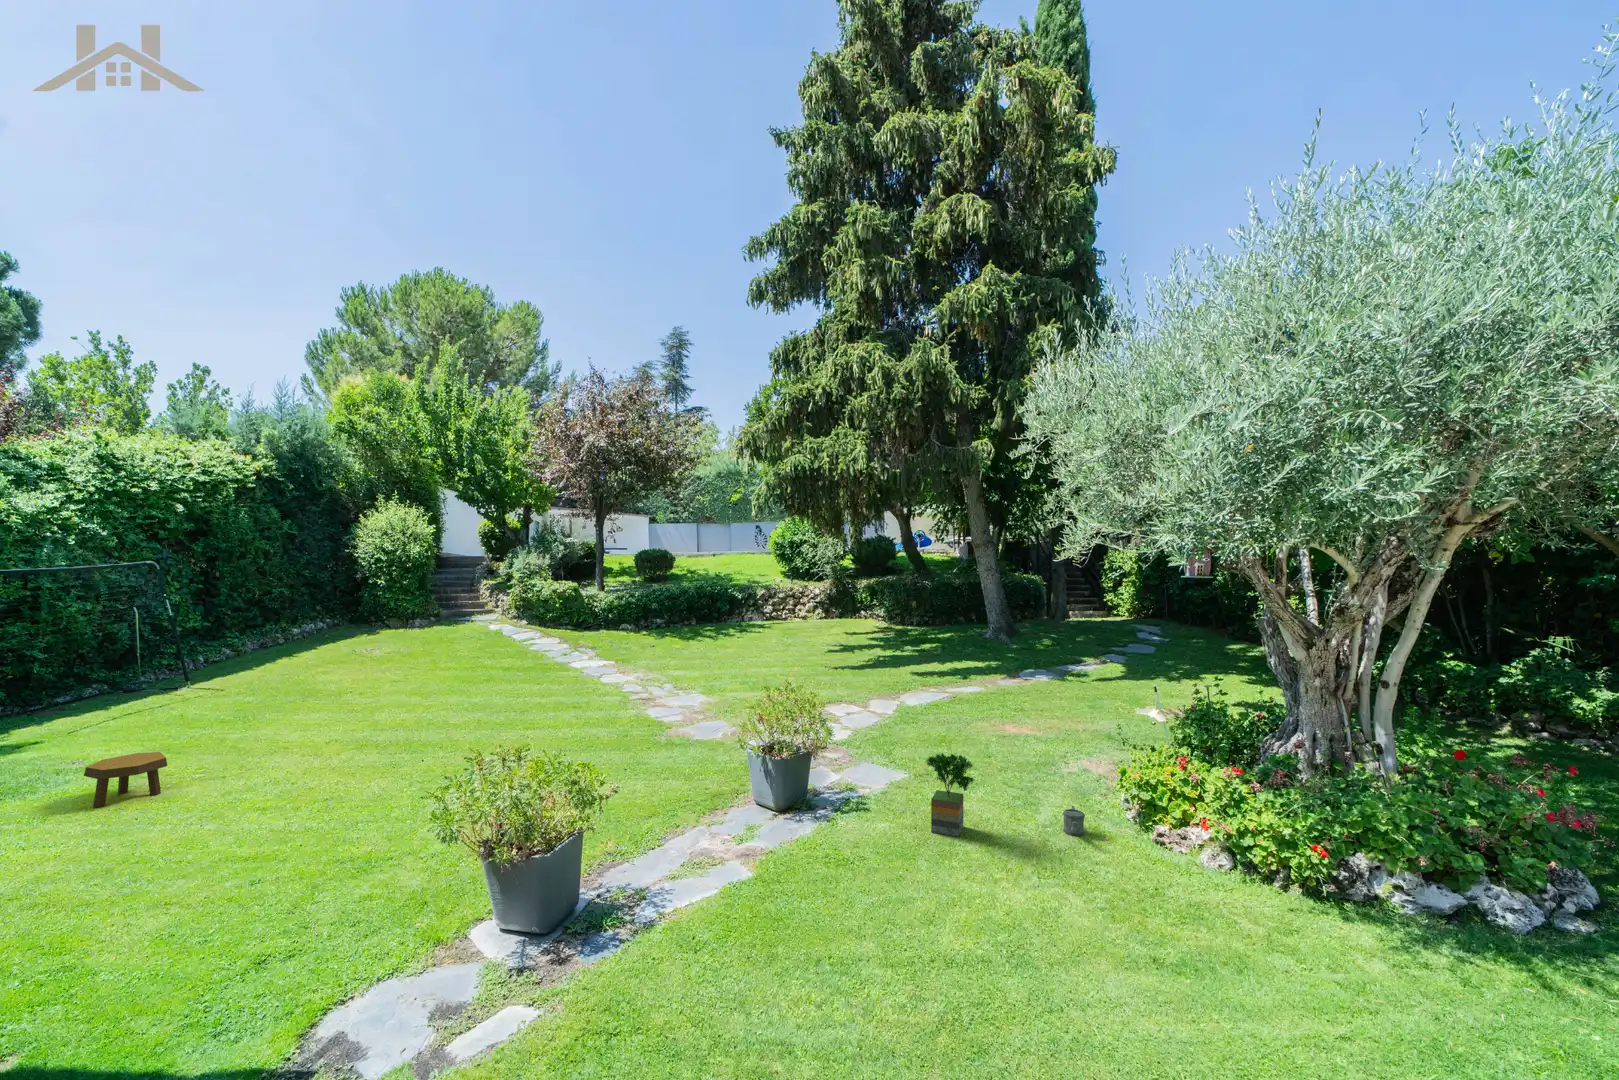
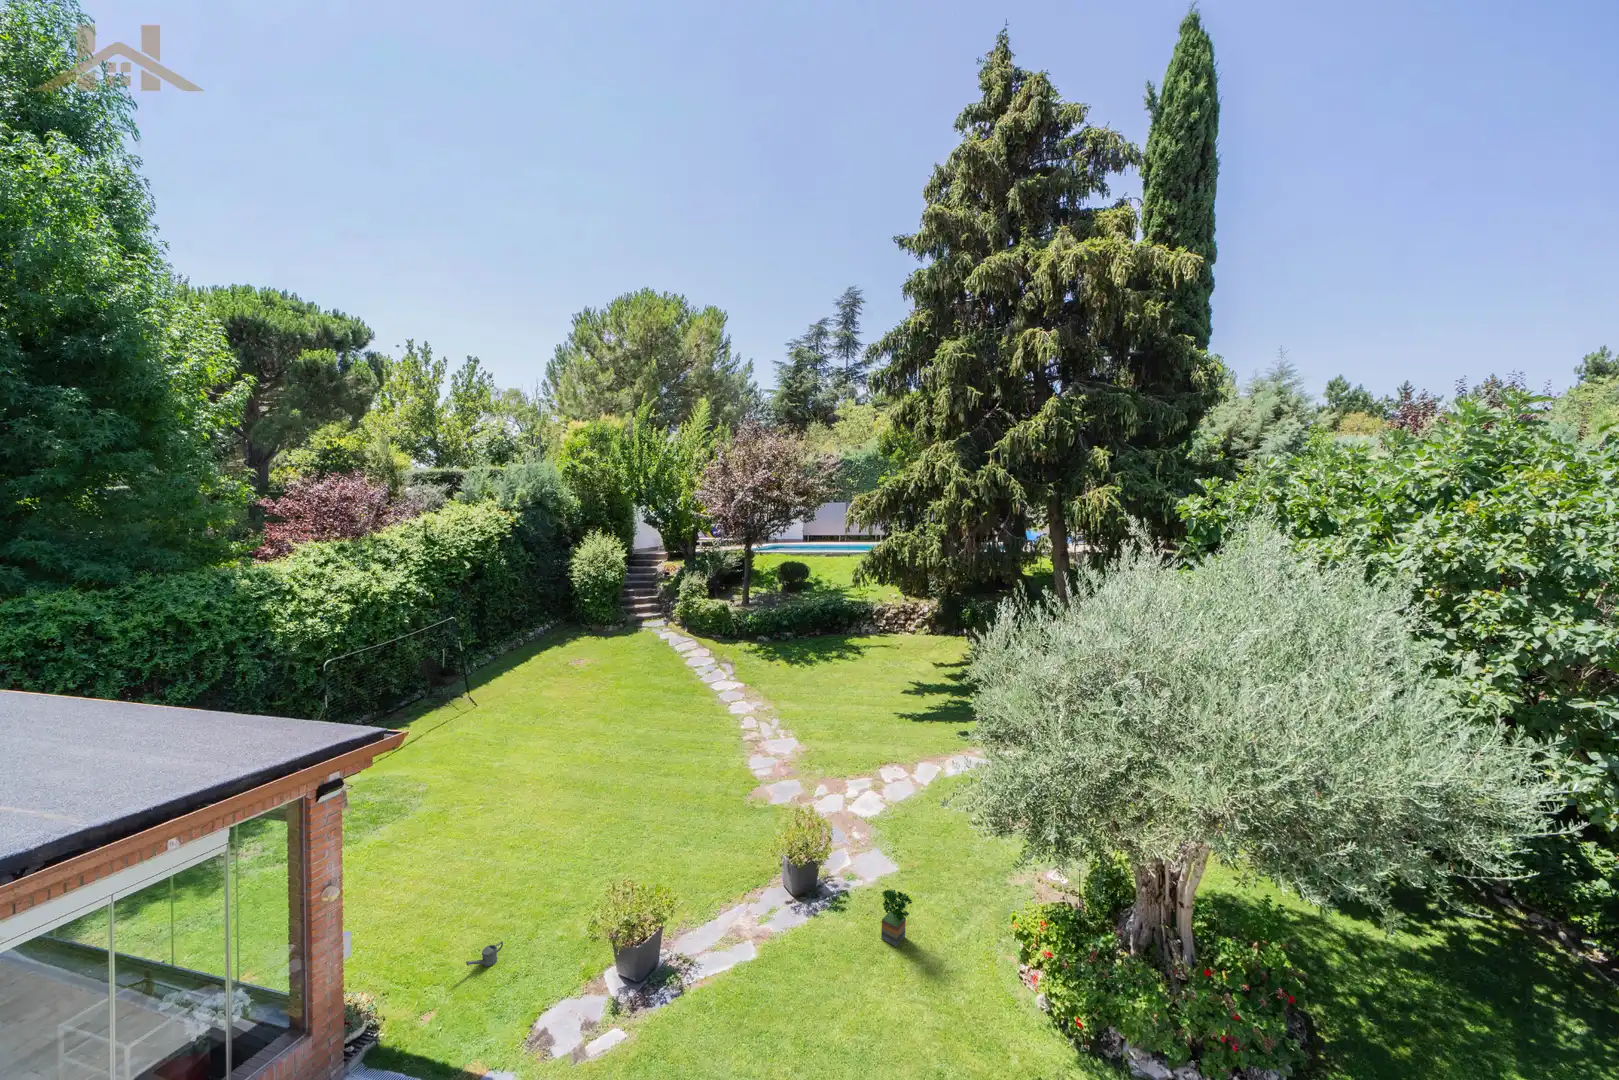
chair: none [62,624,147,699] -> present [420,657,460,699]
footstool: present [84,752,167,807] -> none [439,792,476,827]
watering can: present [1063,806,1085,836] -> present [466,942,503,967]

